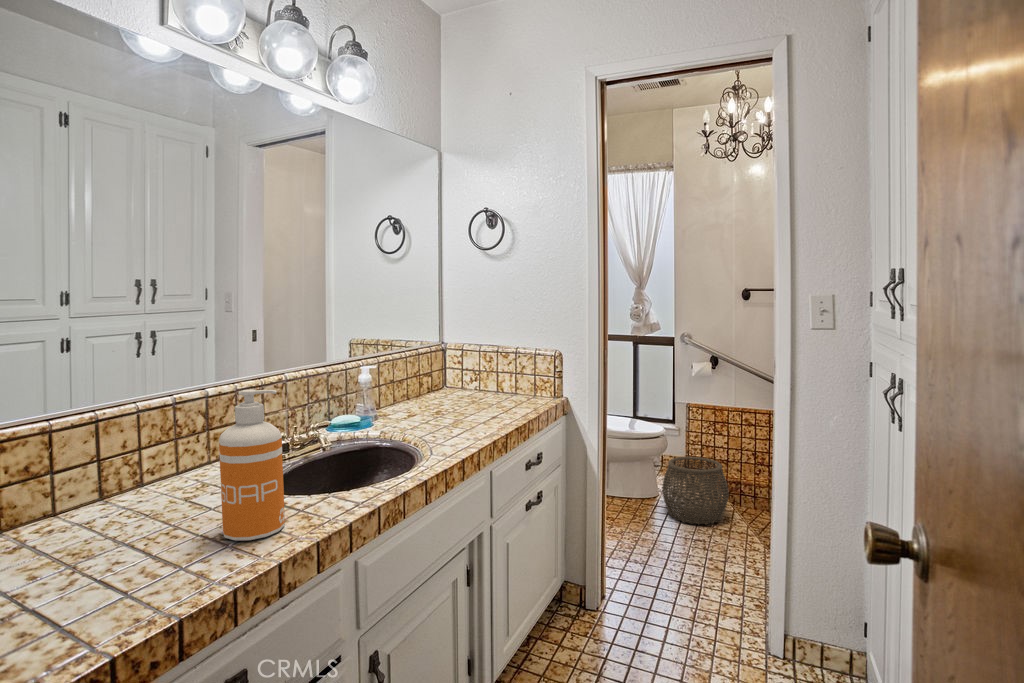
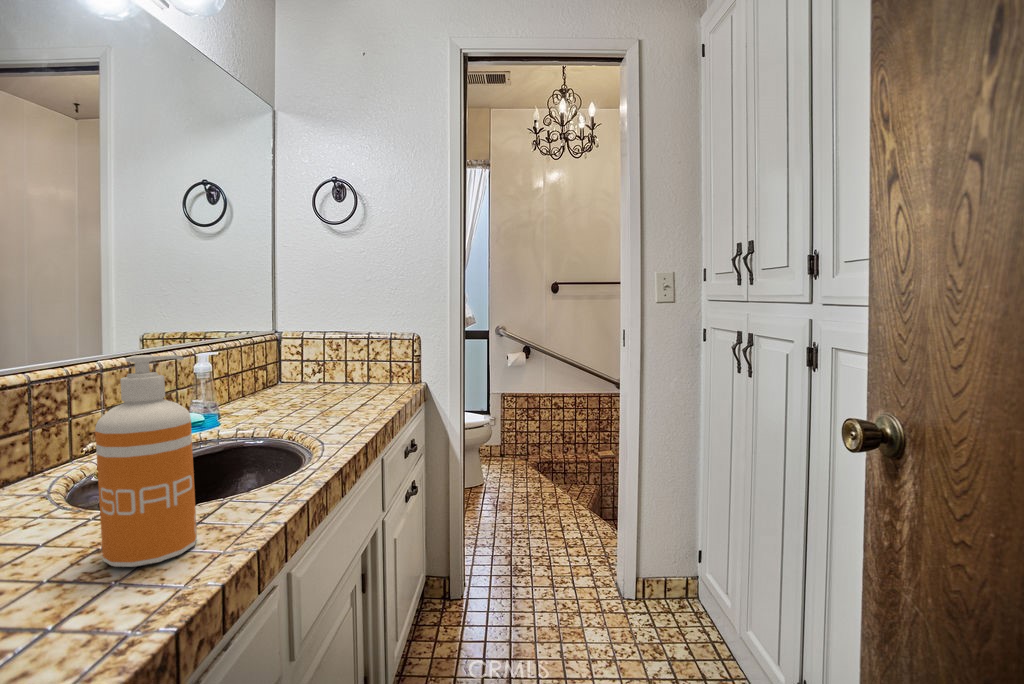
woven basket: present [662,457,729,524] -> none [493,440,553,502]

